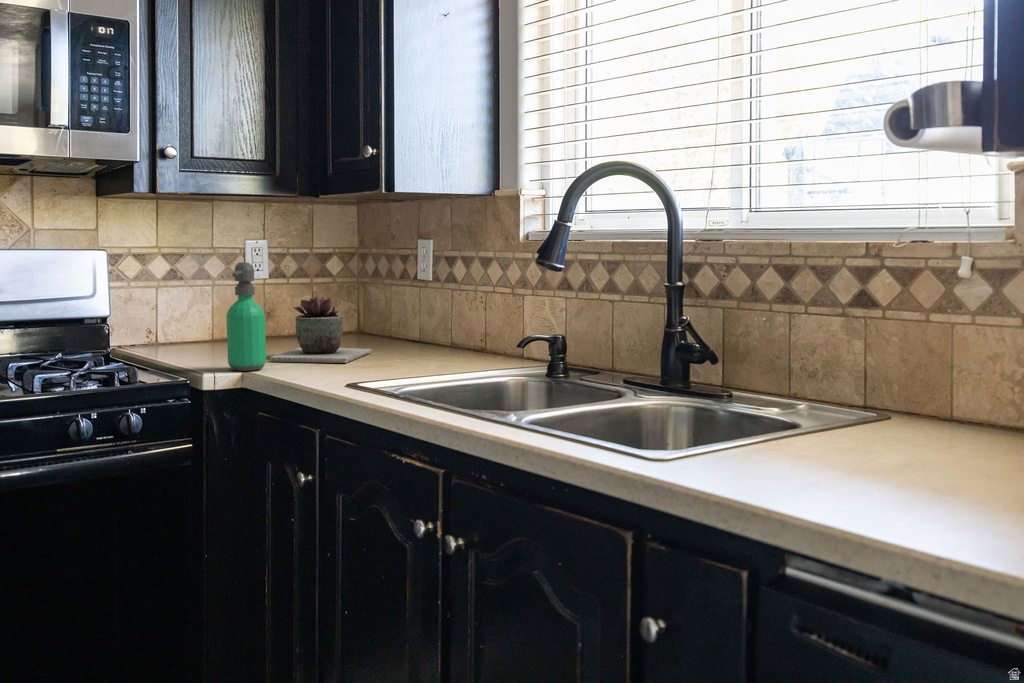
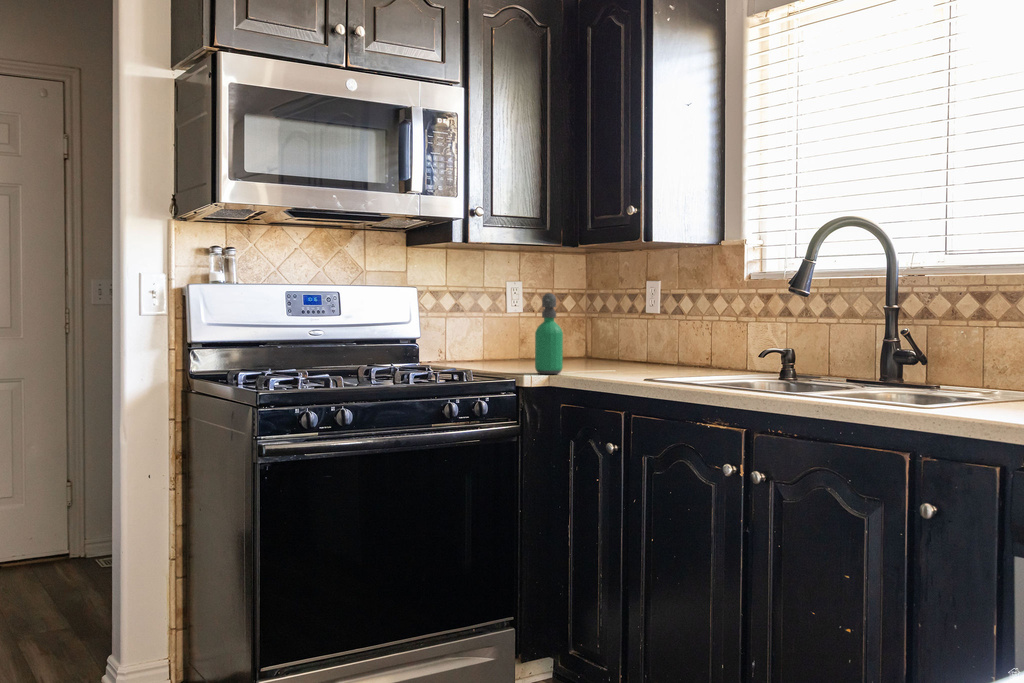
succulent plant: present [270,297,371,363] -> none [556,322,623,372]

